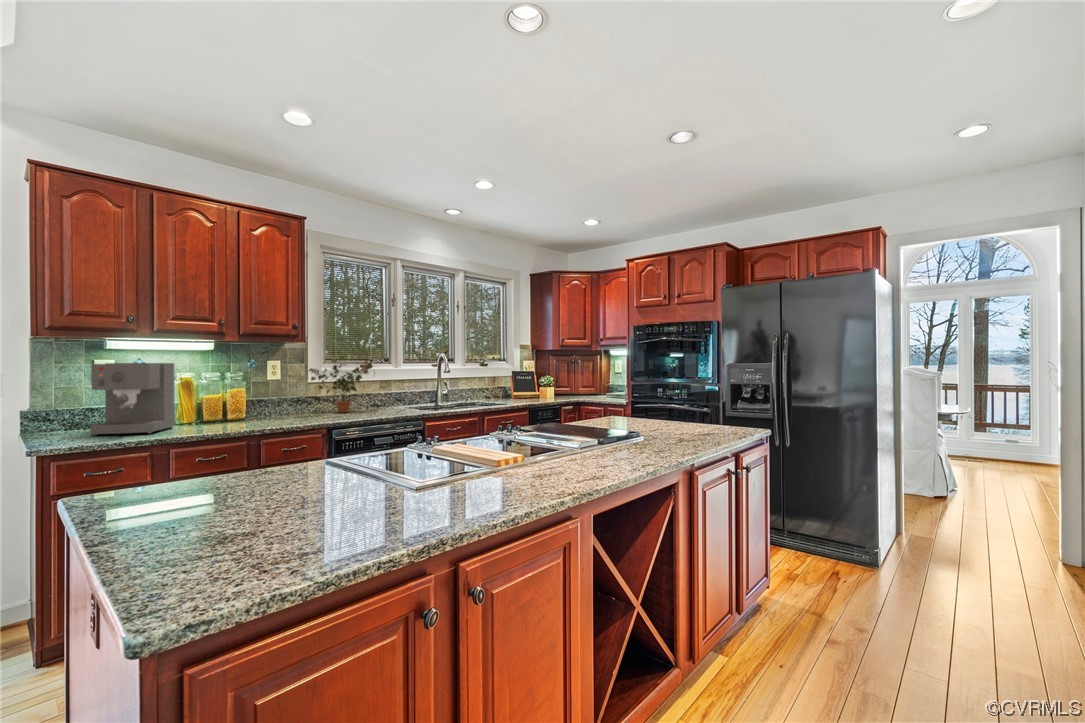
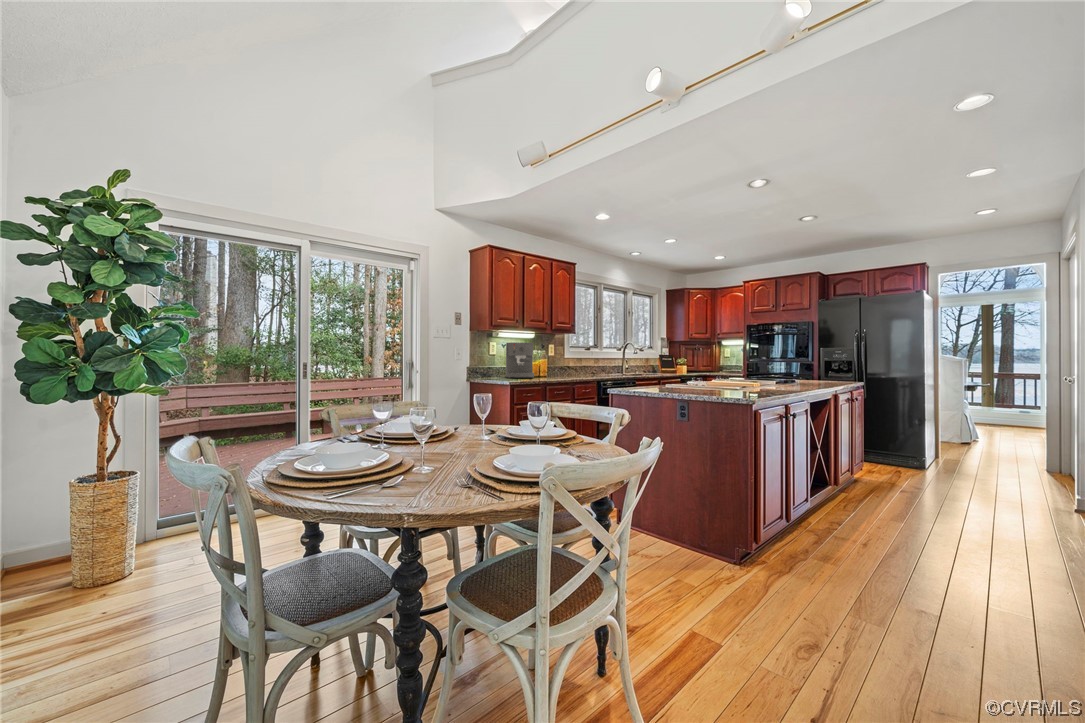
potted plant: present [309,356,371,413] -> none [567,342,605,375]

